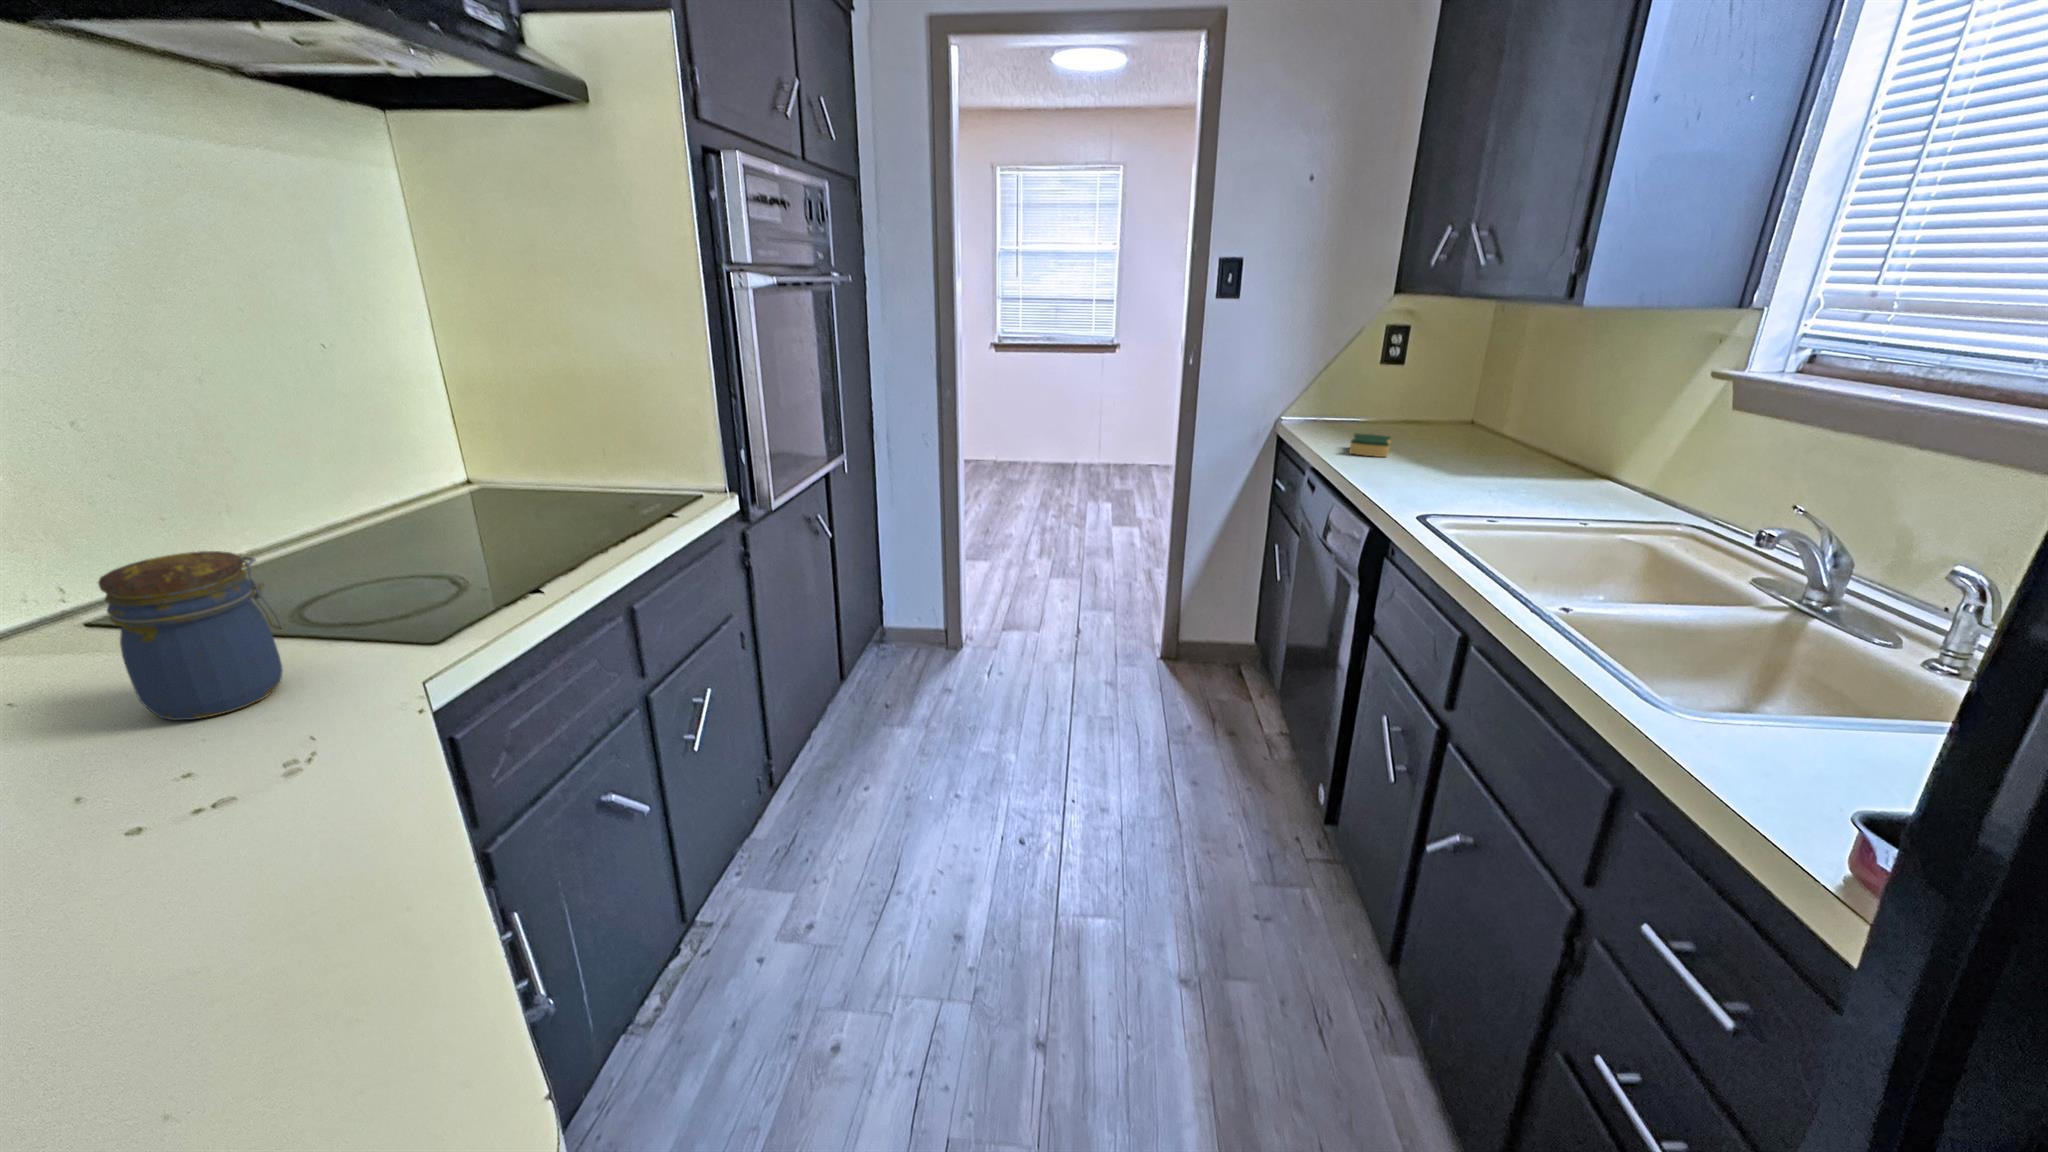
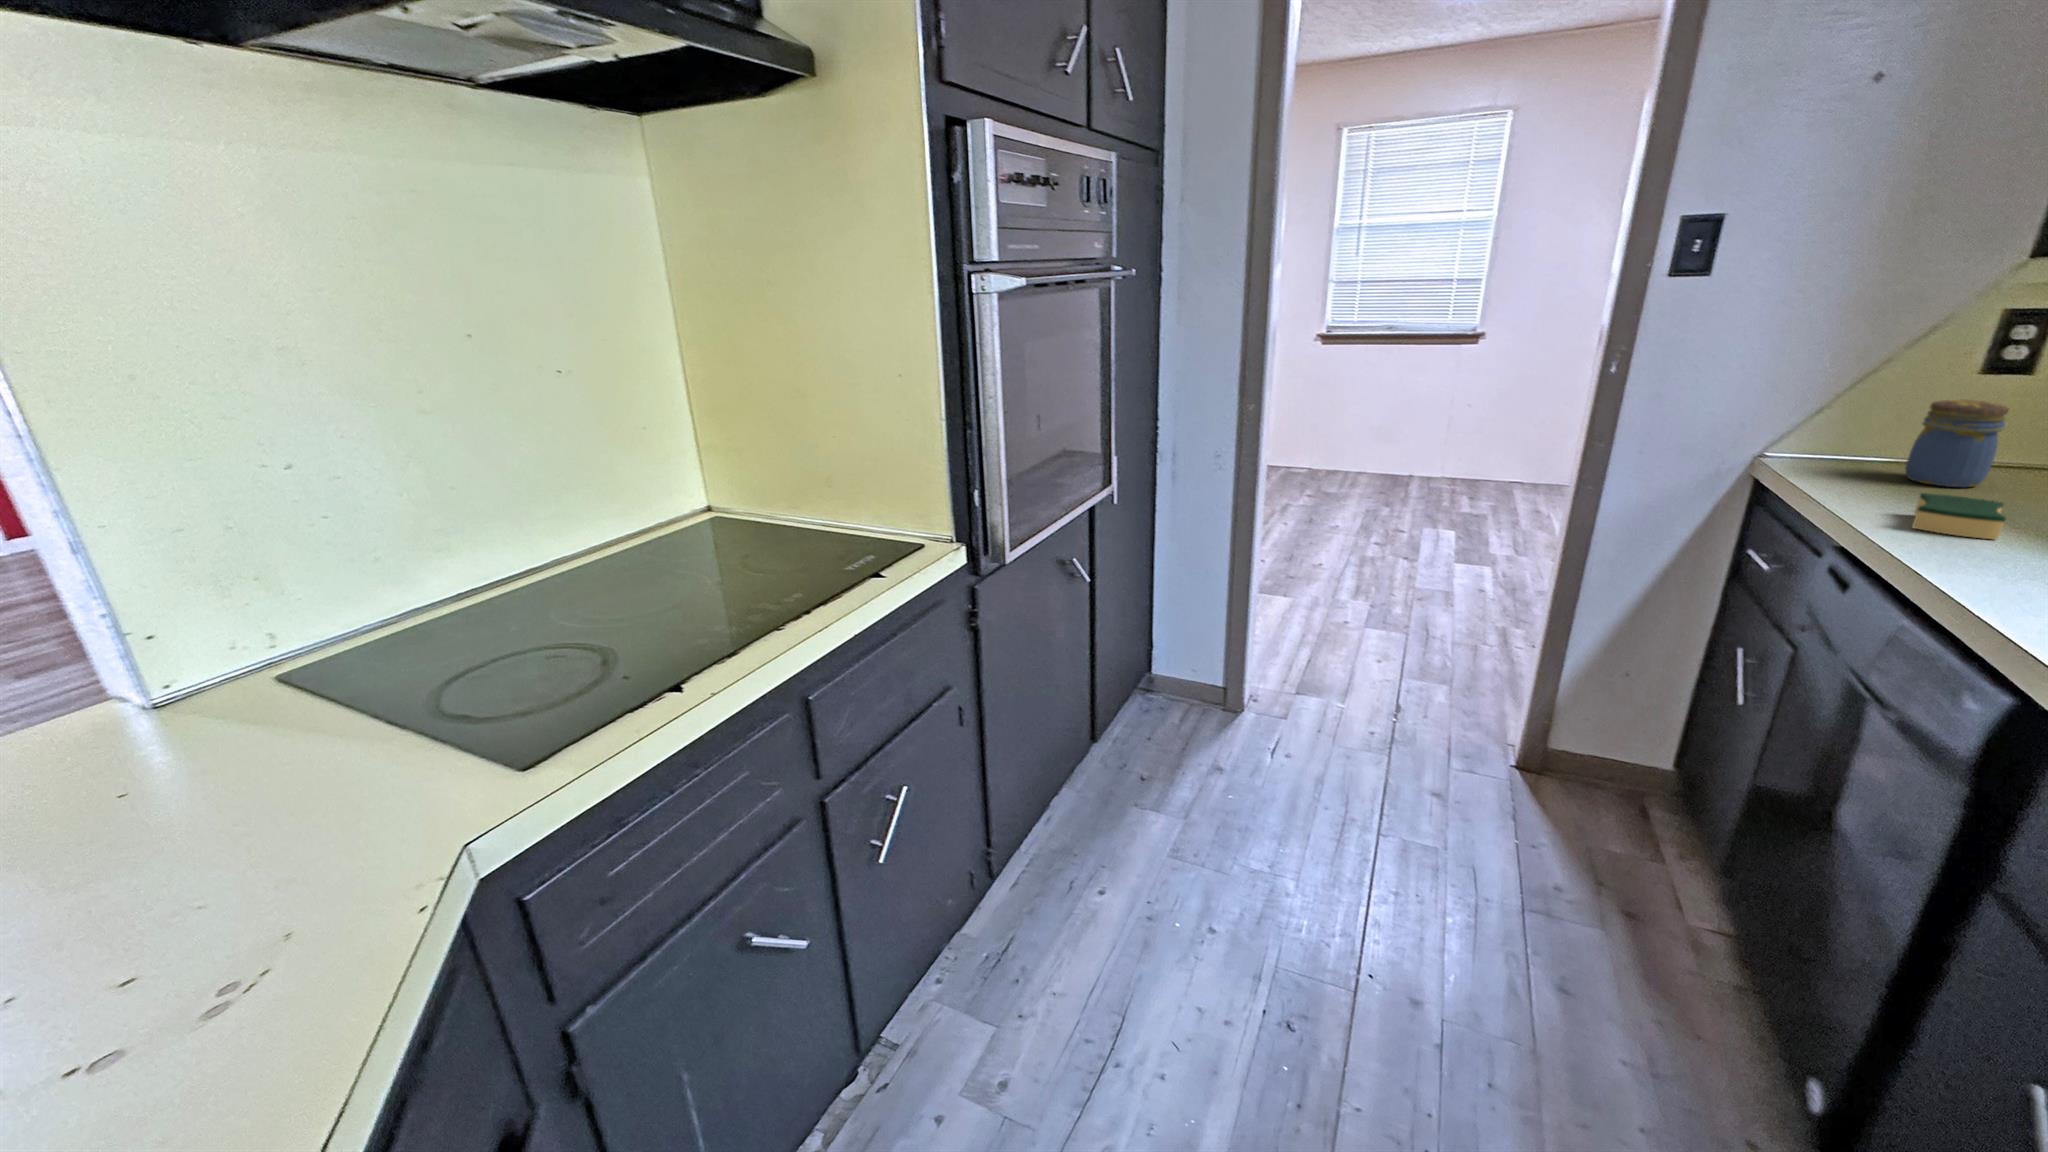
jar: present [98,551,283,720] -> present [1905,400,2009,487]

